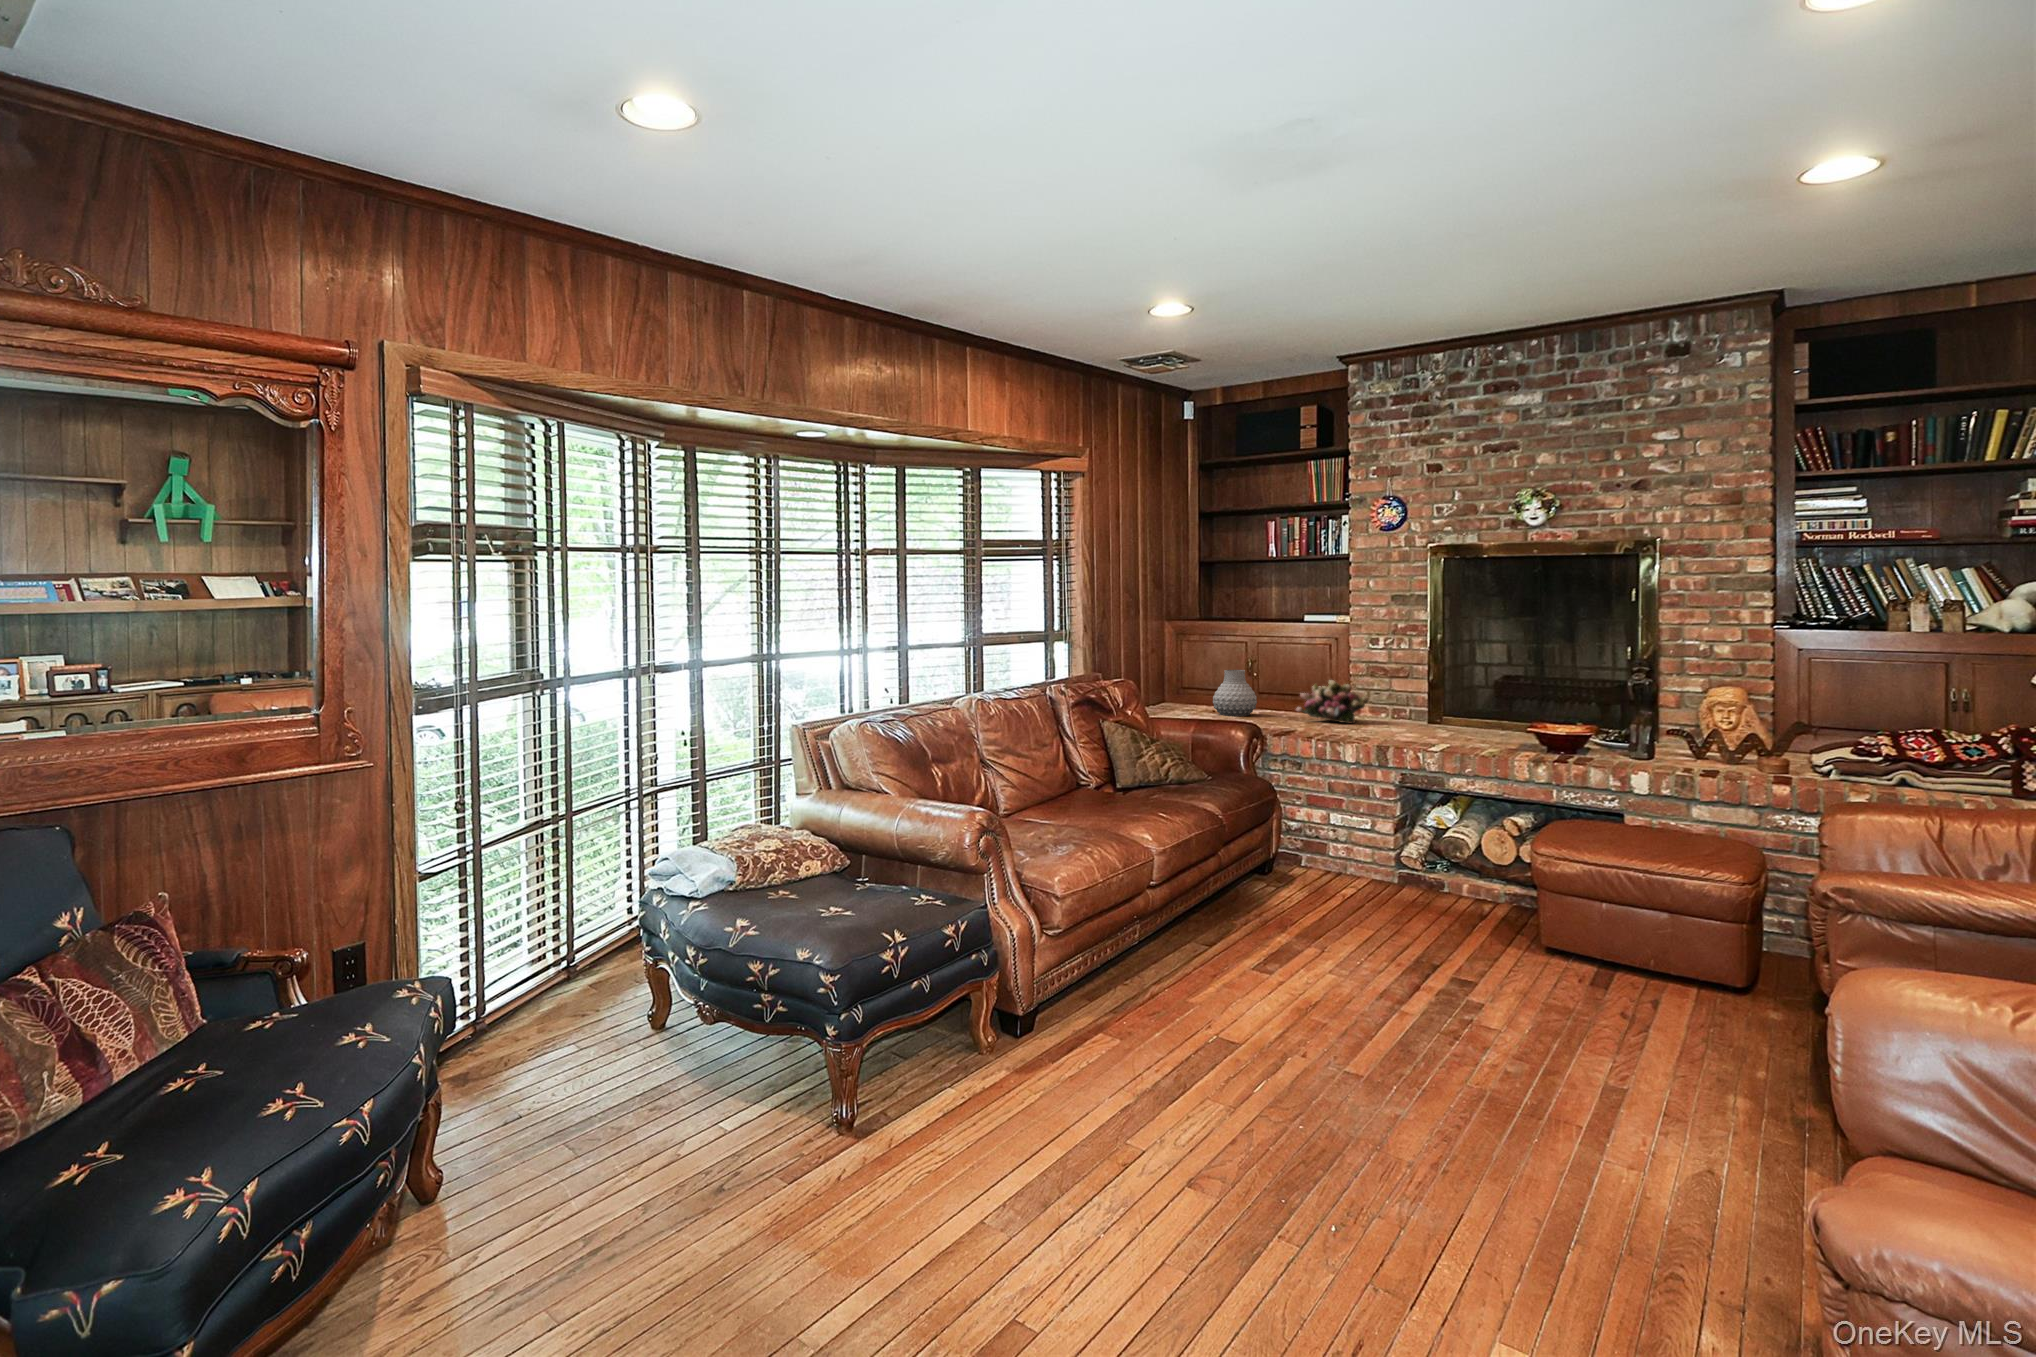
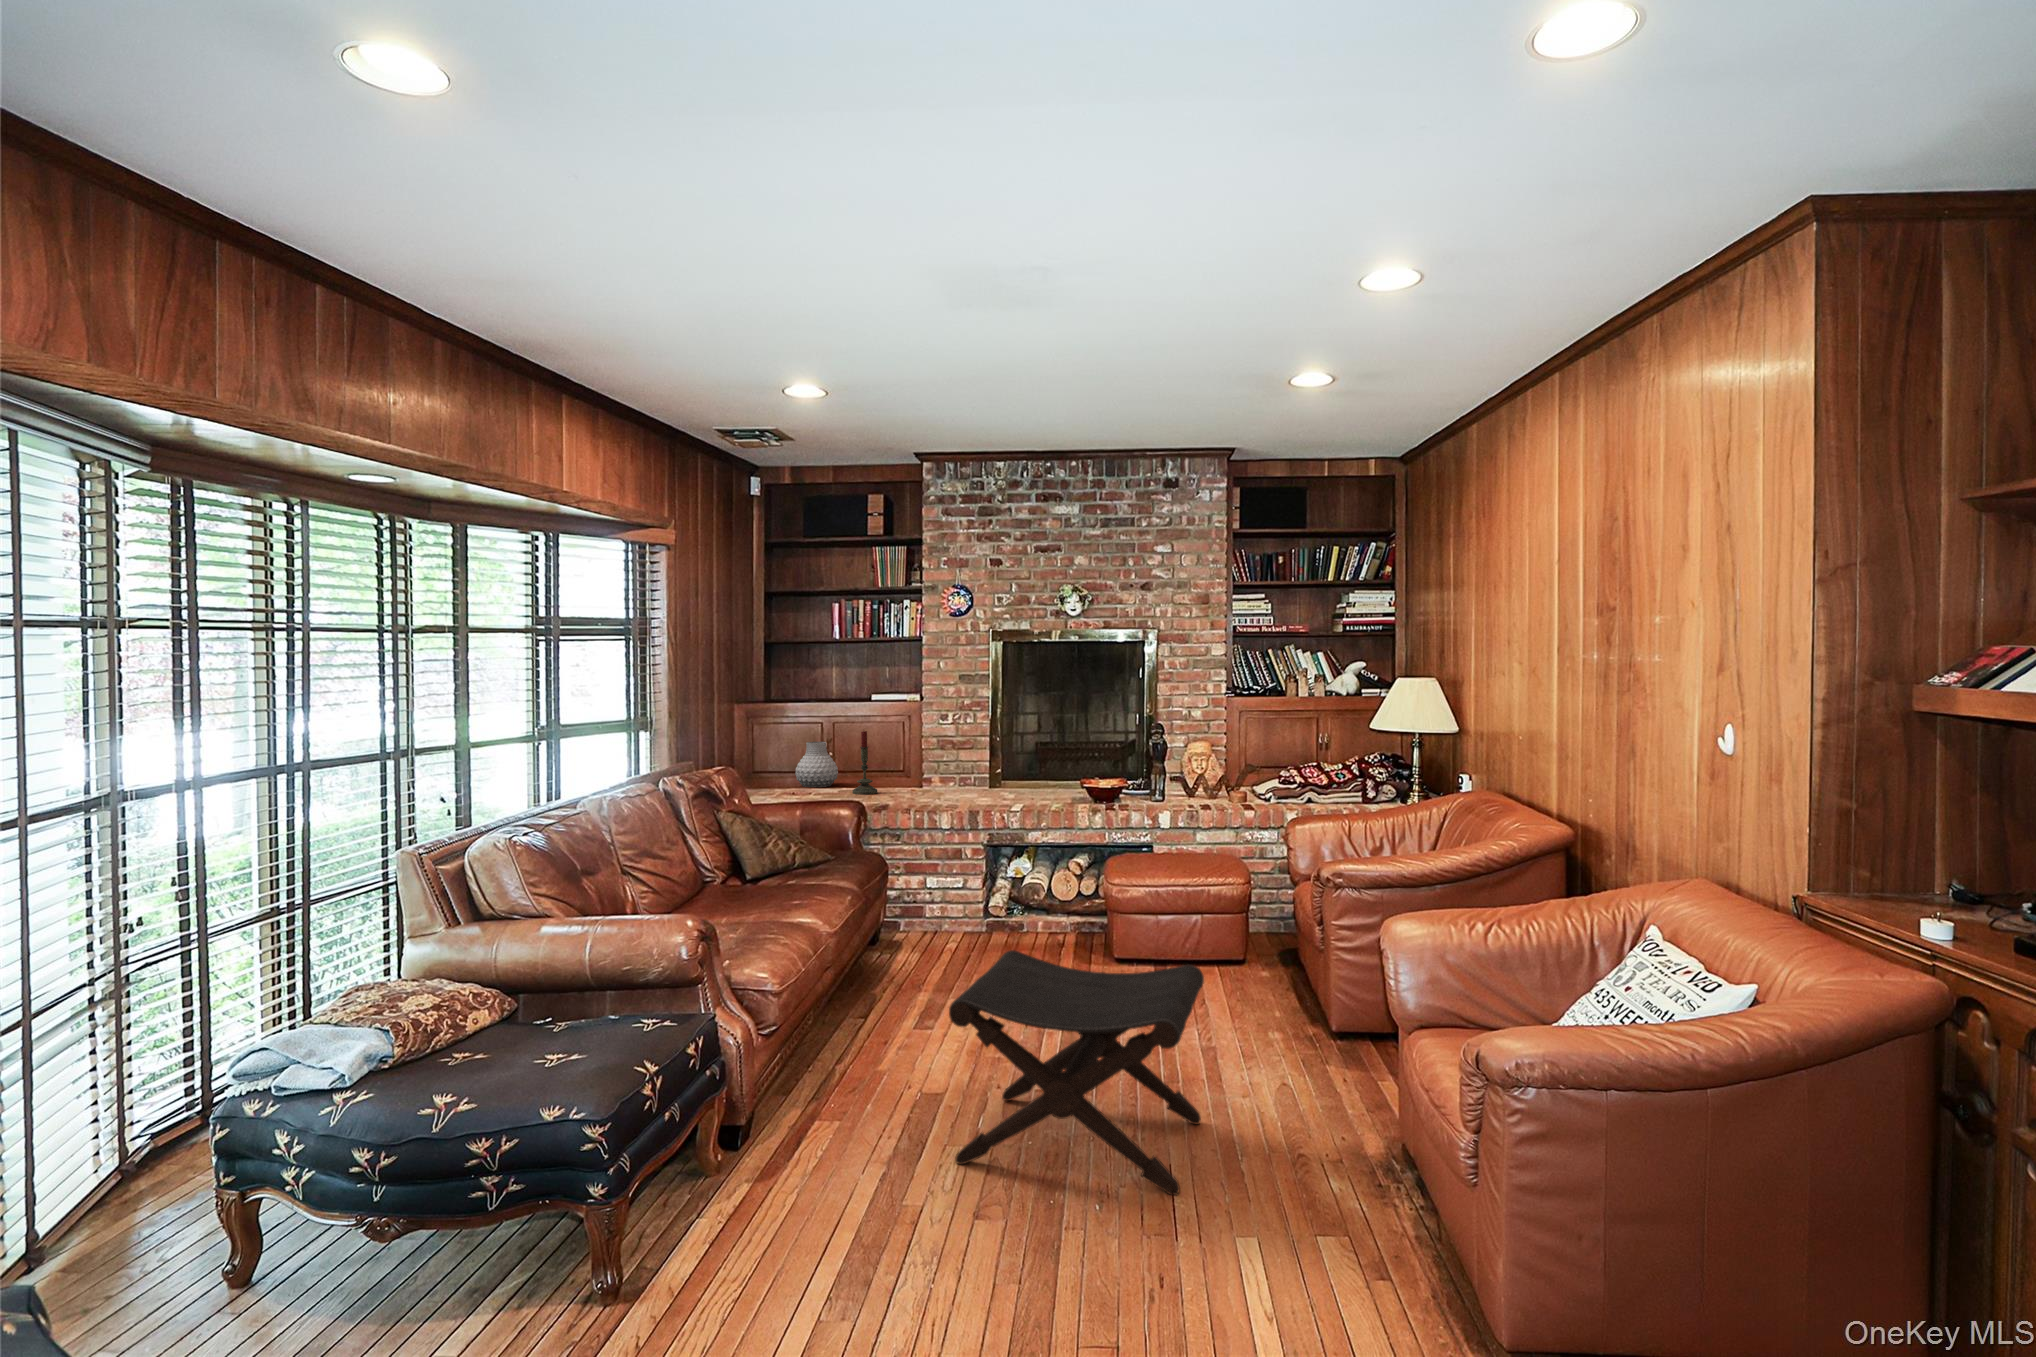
candle: none [1262,655,1289,724] -> present [852,731,877,795]
flower arrangement: present [1296,680,1368,723] -> none [879,749,943,789]
footstool: none [1207,884,1566,1217] -> present [949,950,1204,1195]

